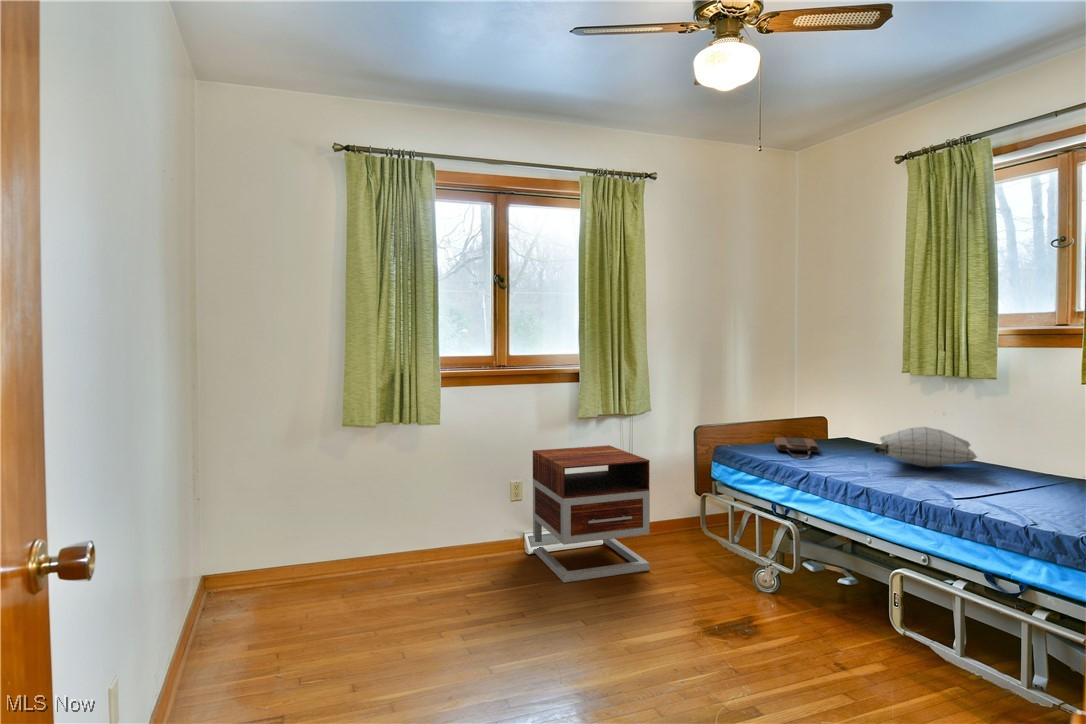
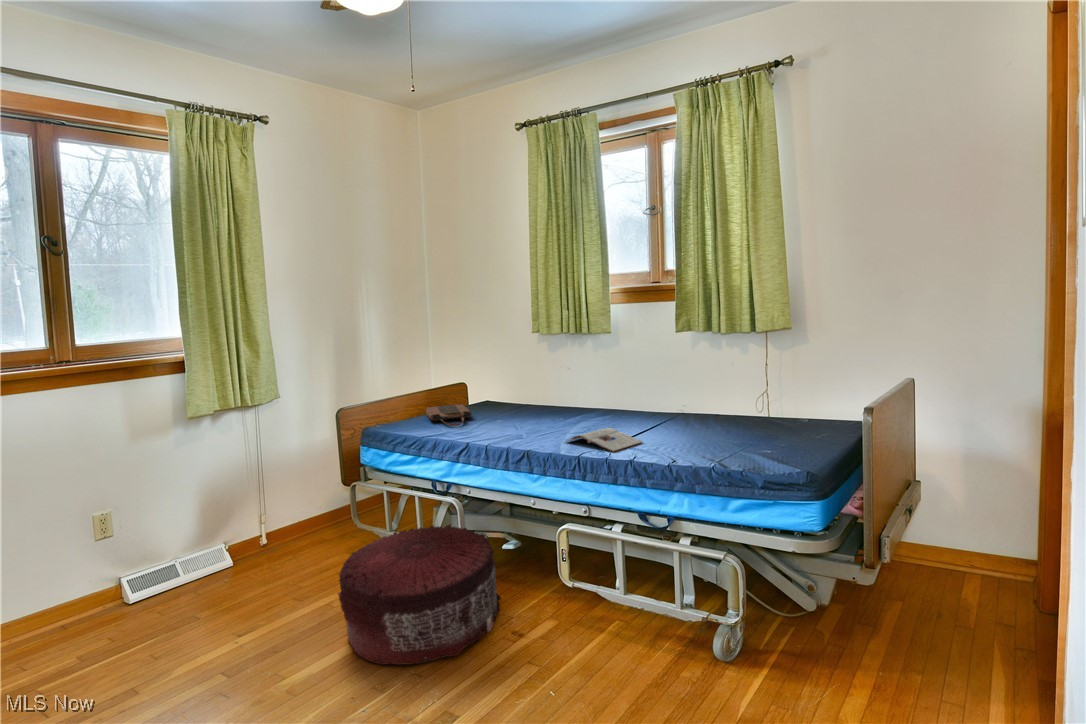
pillow: present [873,427,977,467] -> none [523,380,609,418]
nightstand: present [533,445,650,583] -> none [98,444,293,649]
magazine: none [910,482,1006,505] -> present [565,428,642,452]
pouf: none [685,540,831,653] -> present [338,524,501,665]

